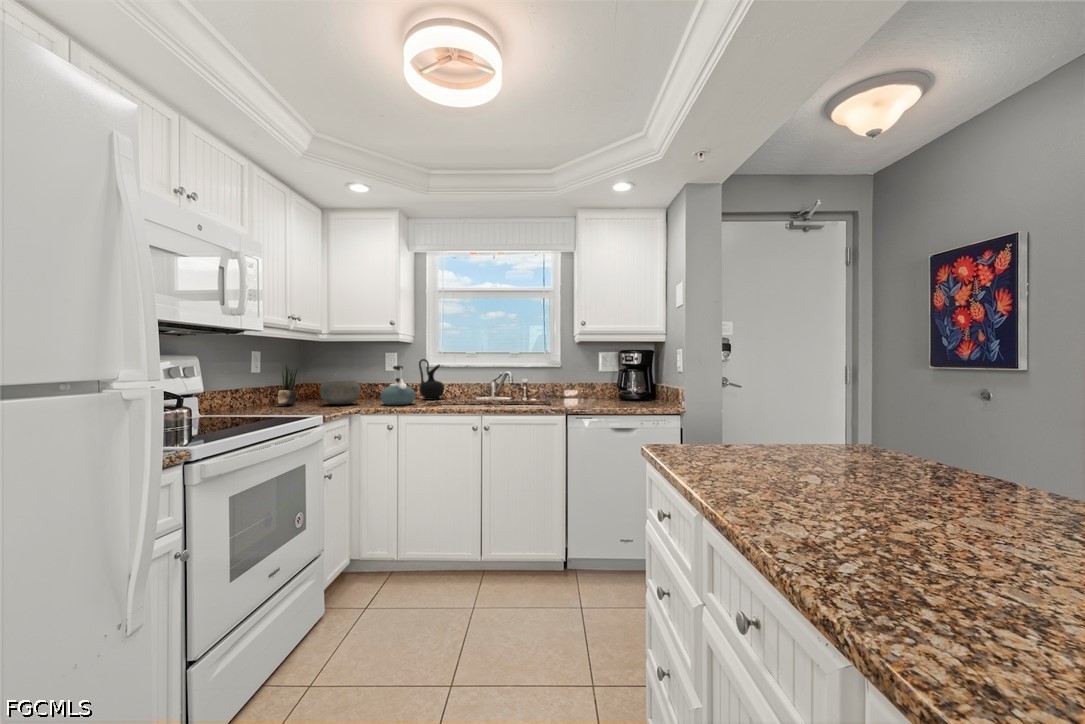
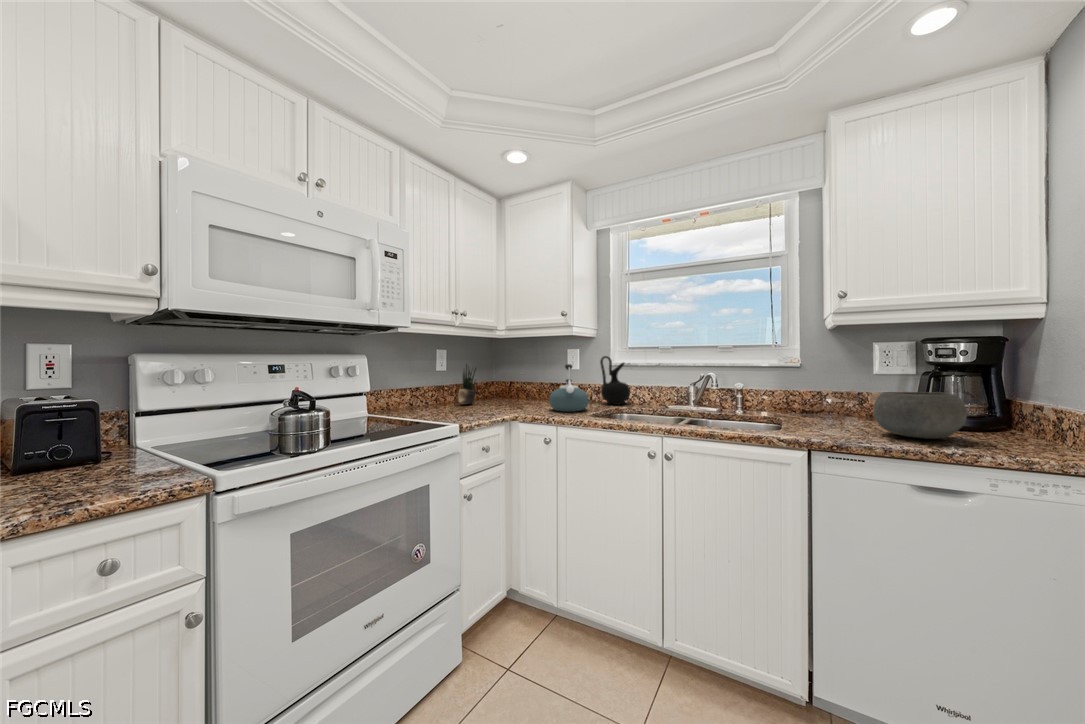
bowl: present [320,380,361,405] -> present [873,392,967,439]

